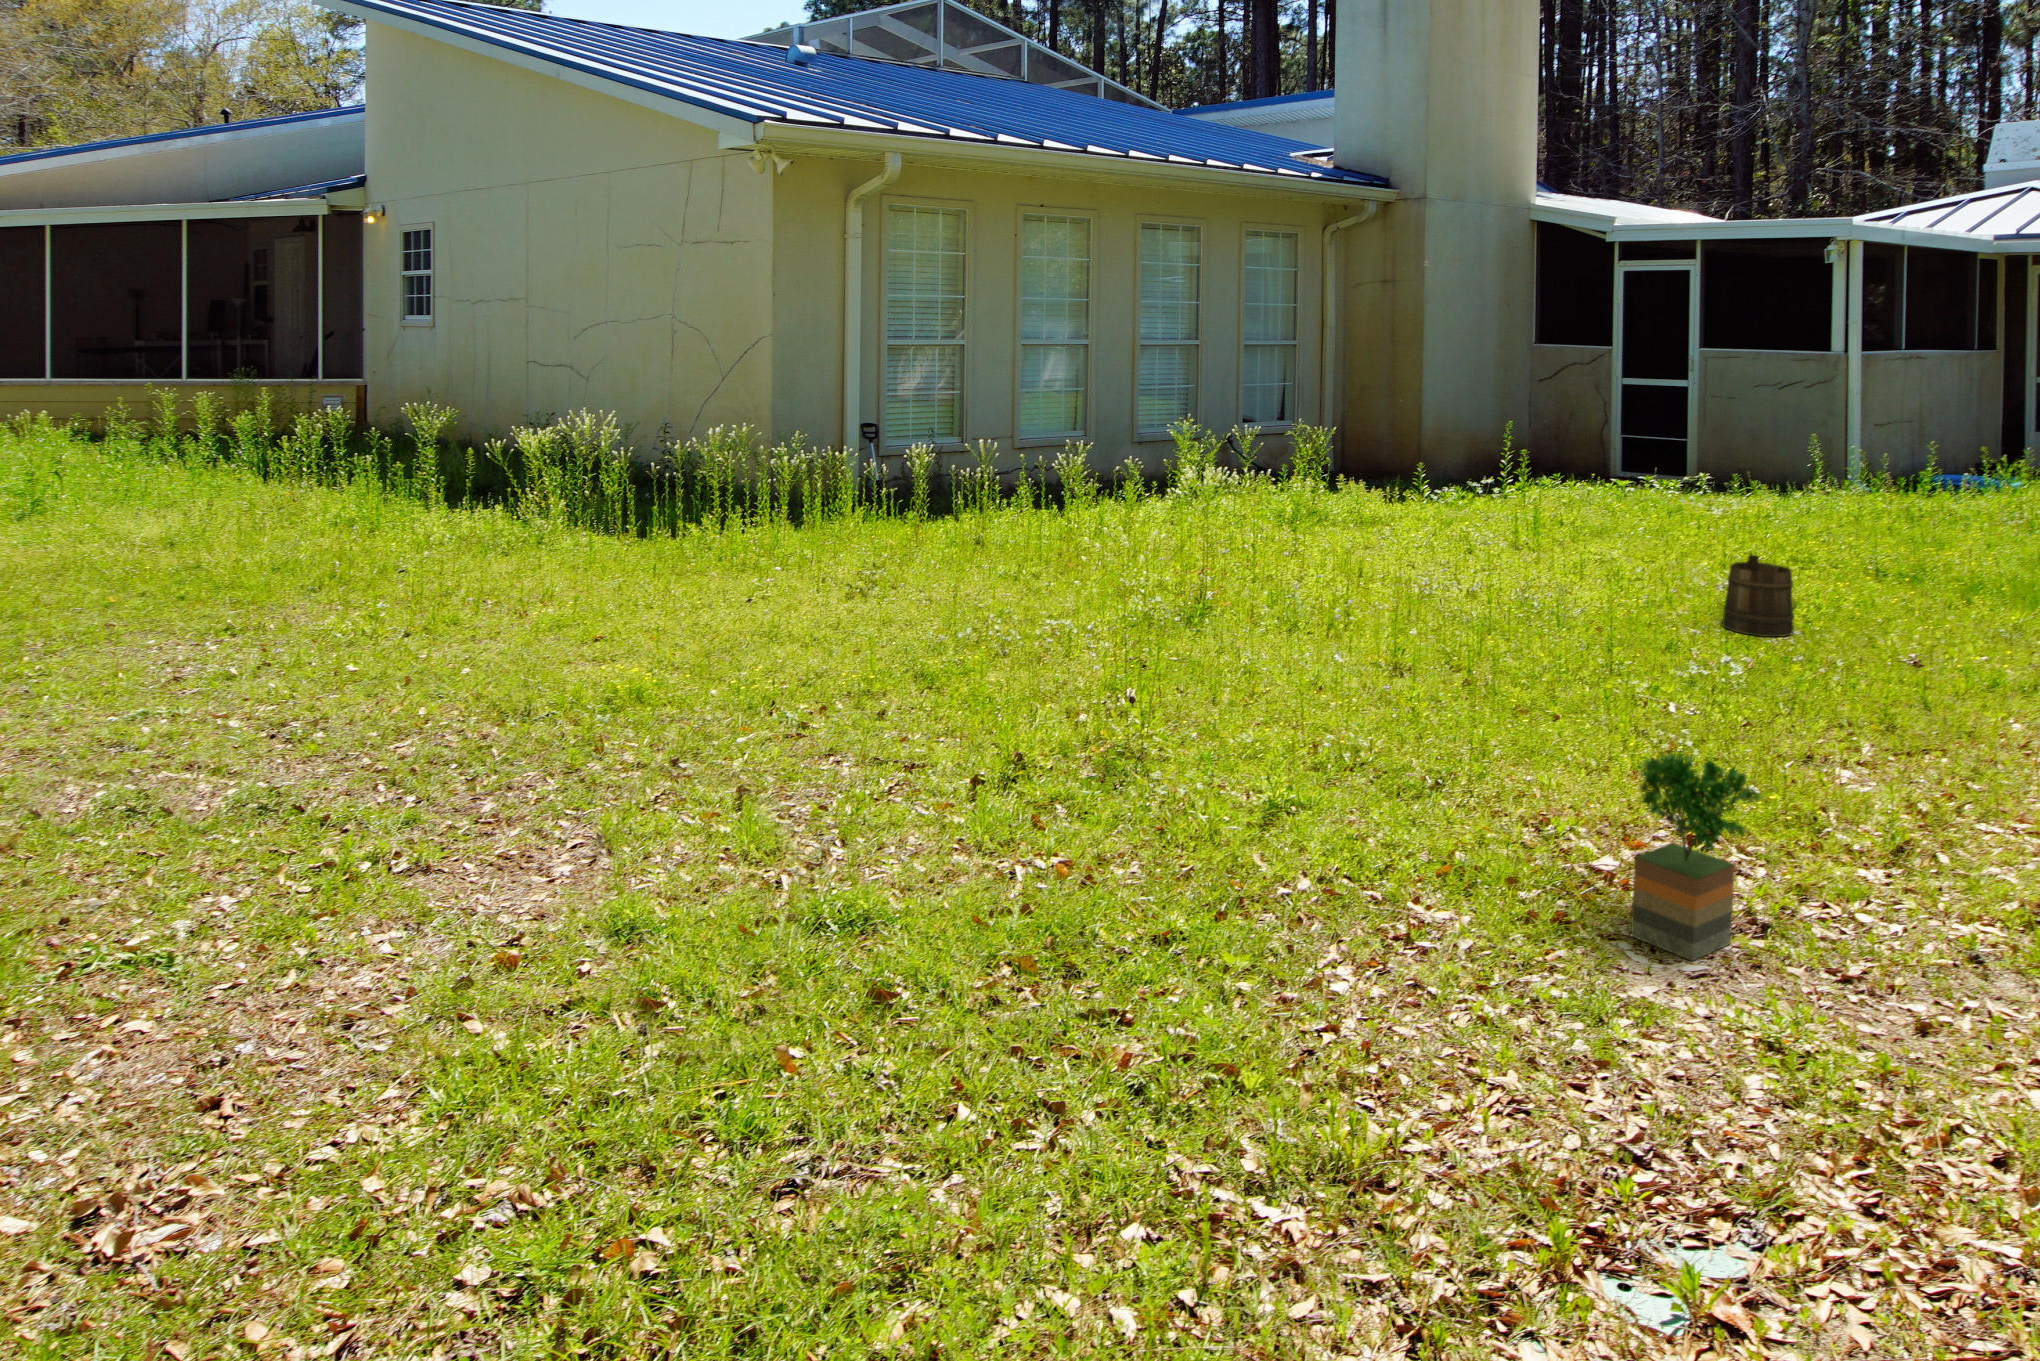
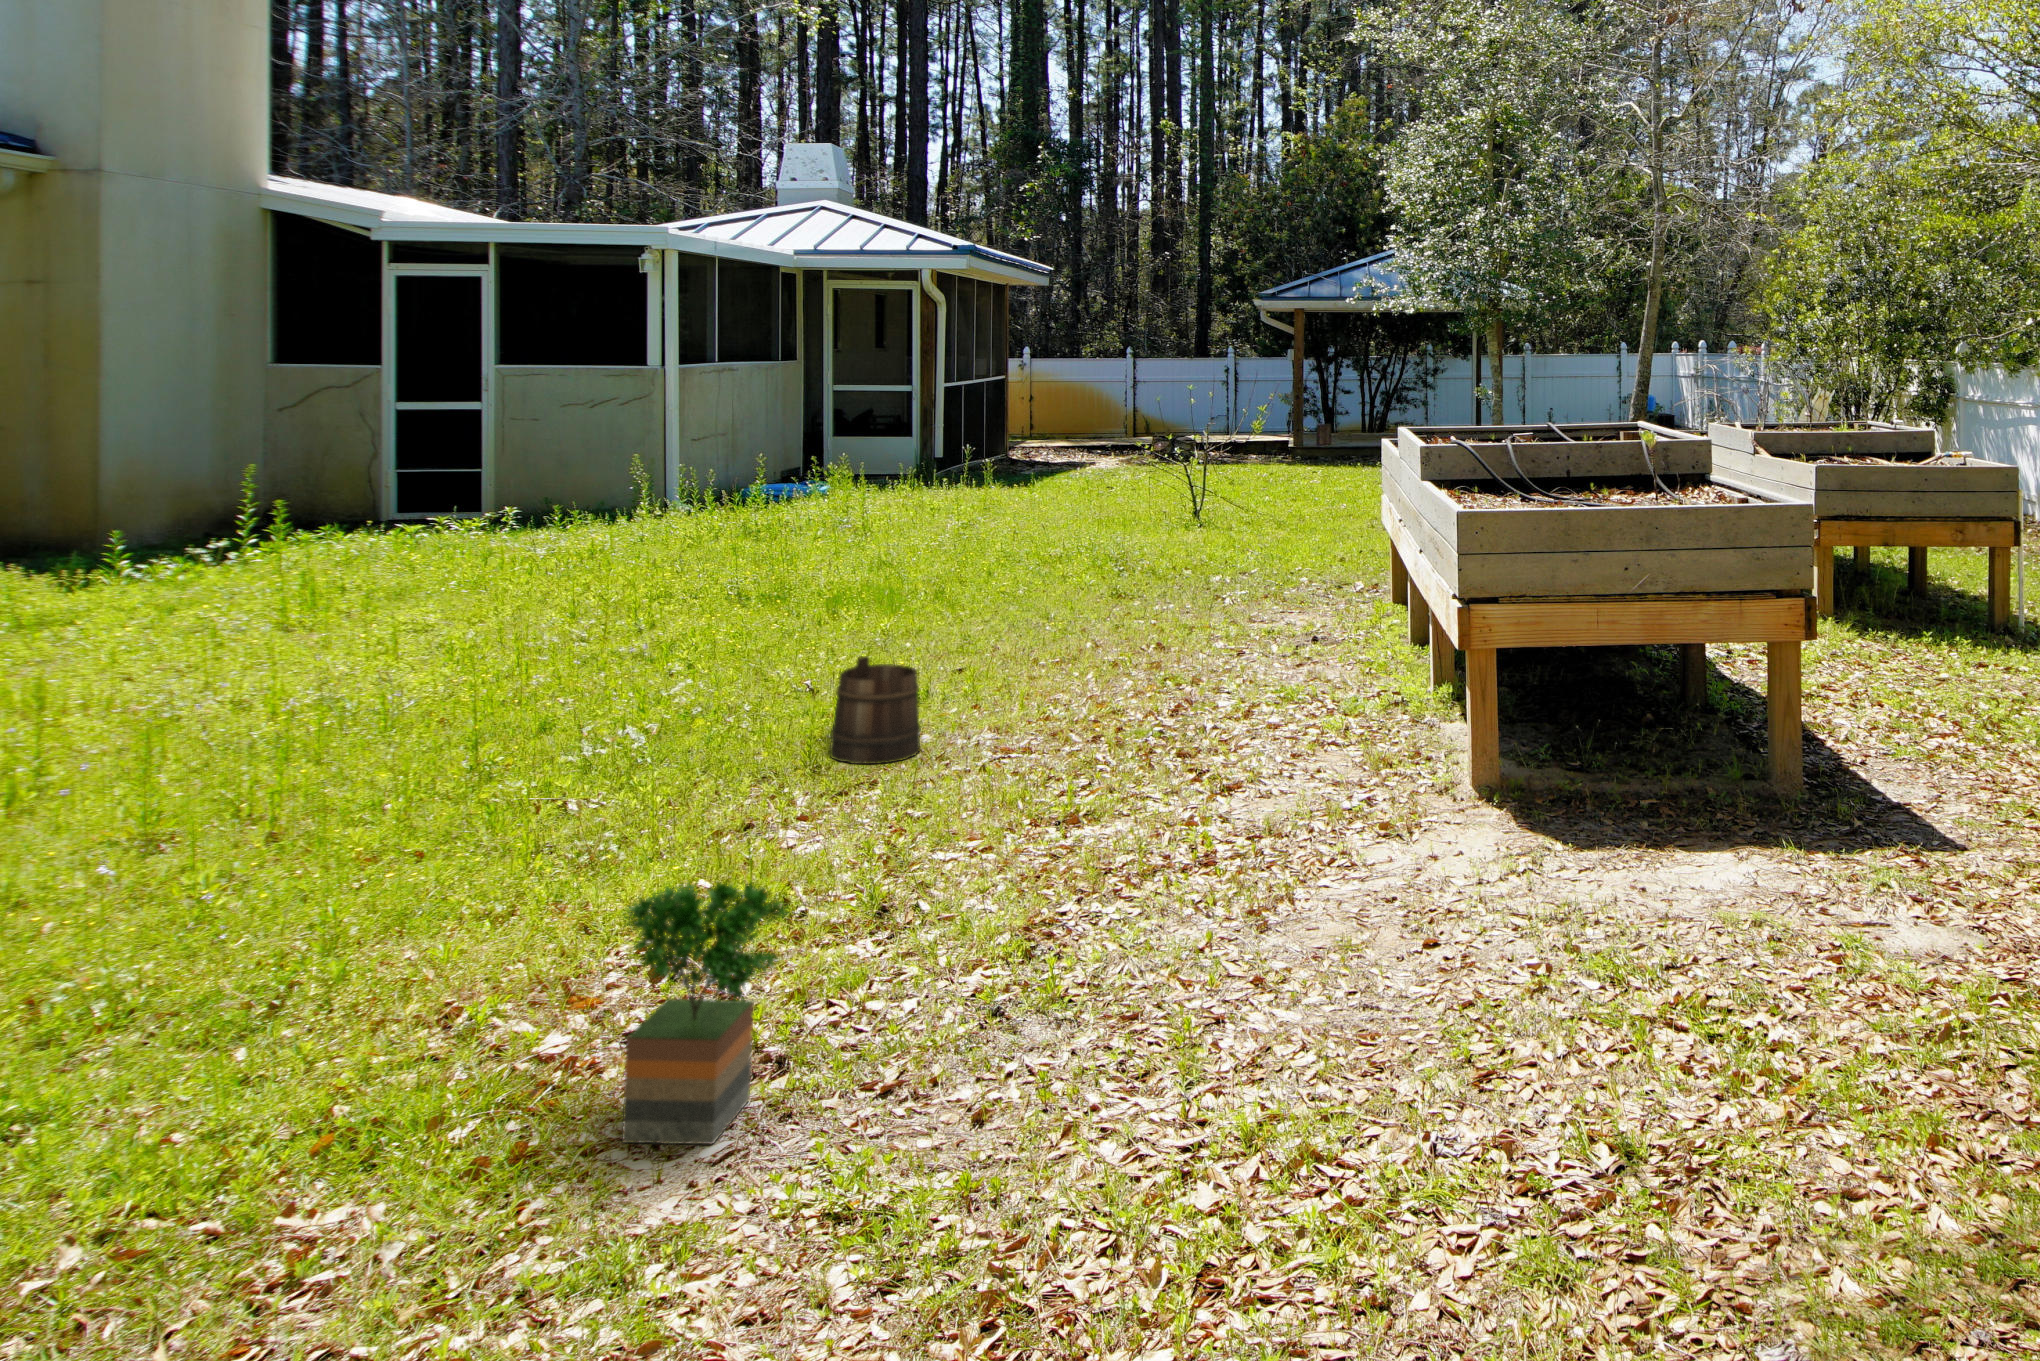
bucket: present [1722,555,1794,637] -> present [830,656,921,764]

